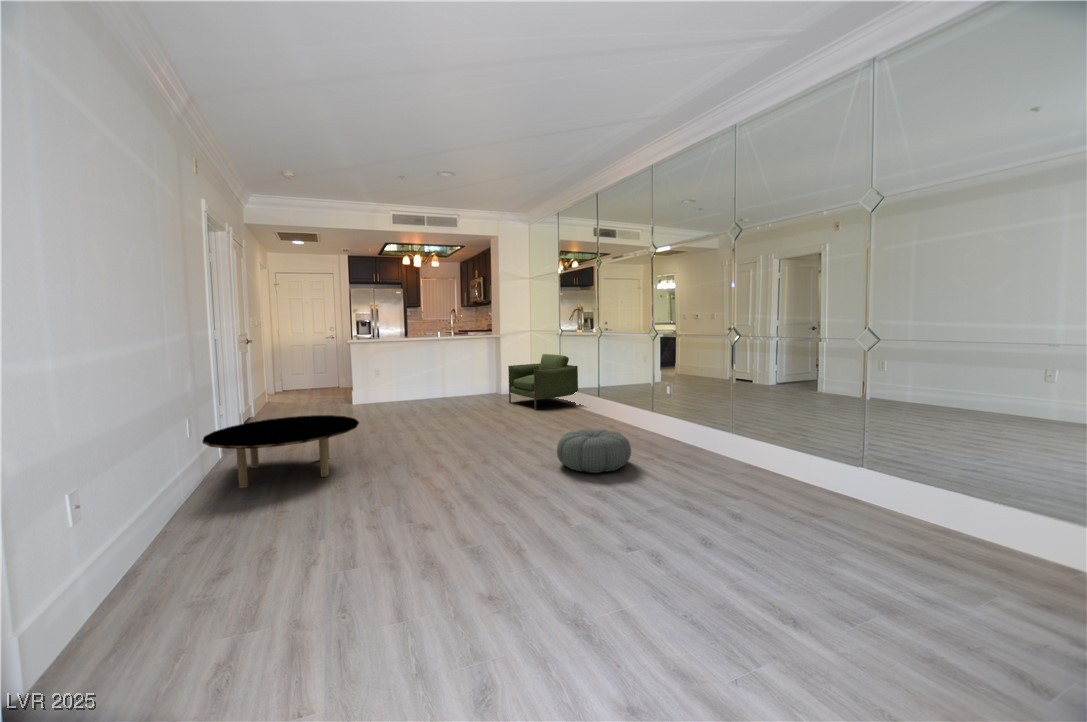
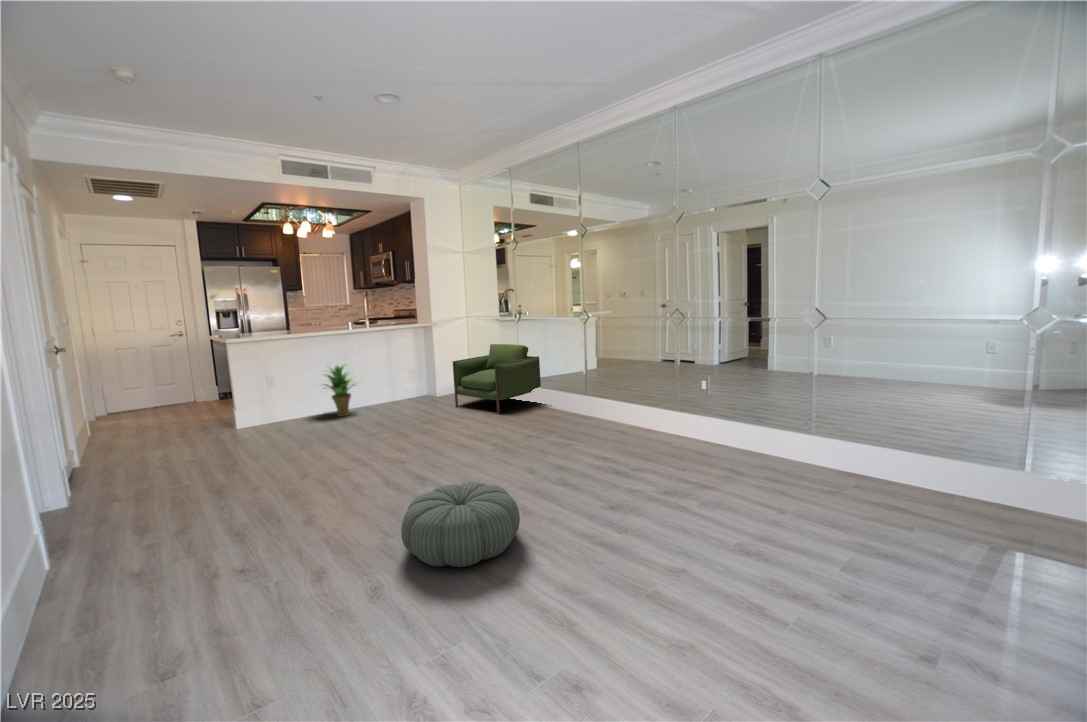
potted plant: none [409,363,441,403] -> present [324,365,356,417]
coffee table: present [202,415,359,488] -> none [32,465,323,632]
pouf: present [557,429,631,473] -> present [401,482,520,567]

